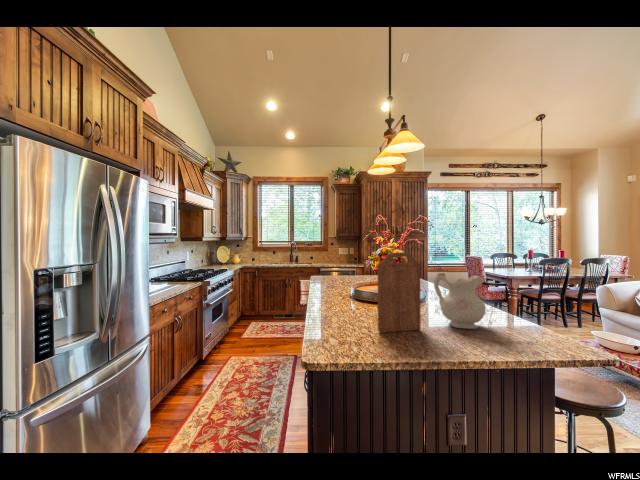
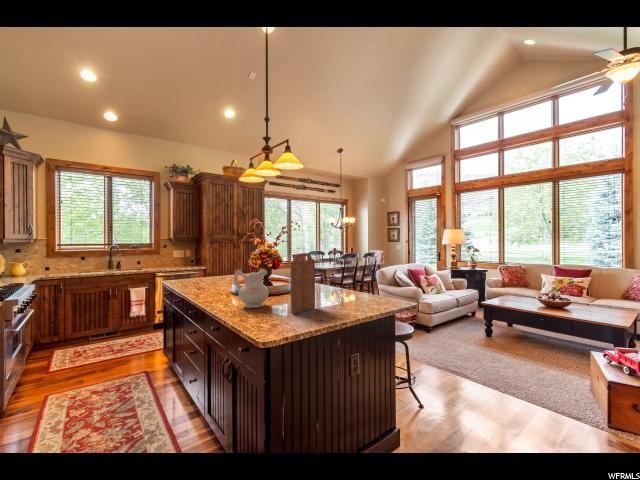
ceramic pitcher: present [434,273,486,329] -> present [234,269,269,308]

